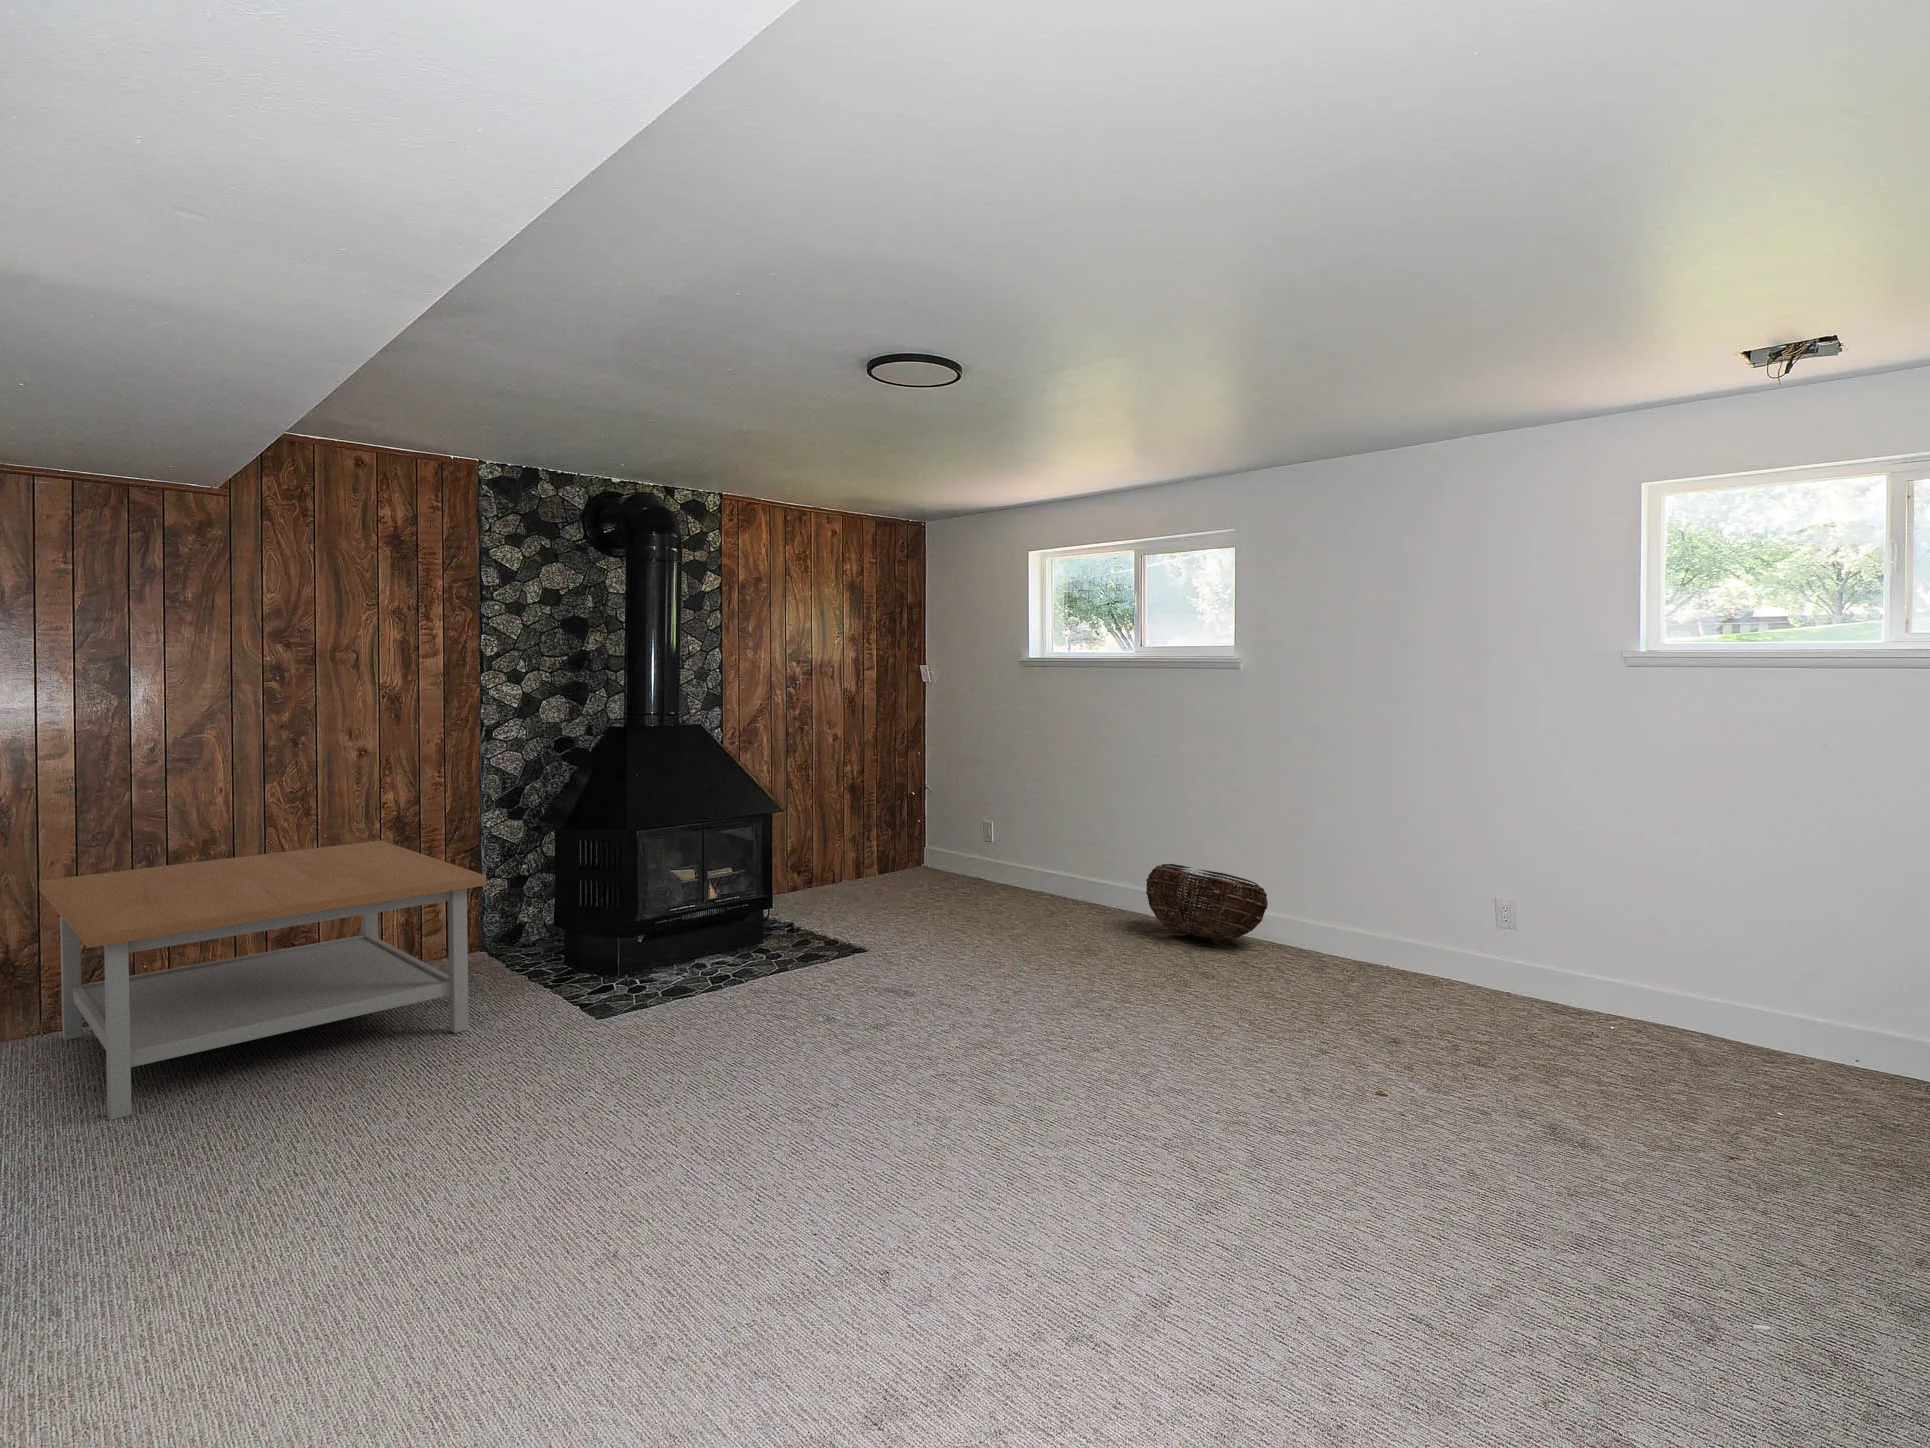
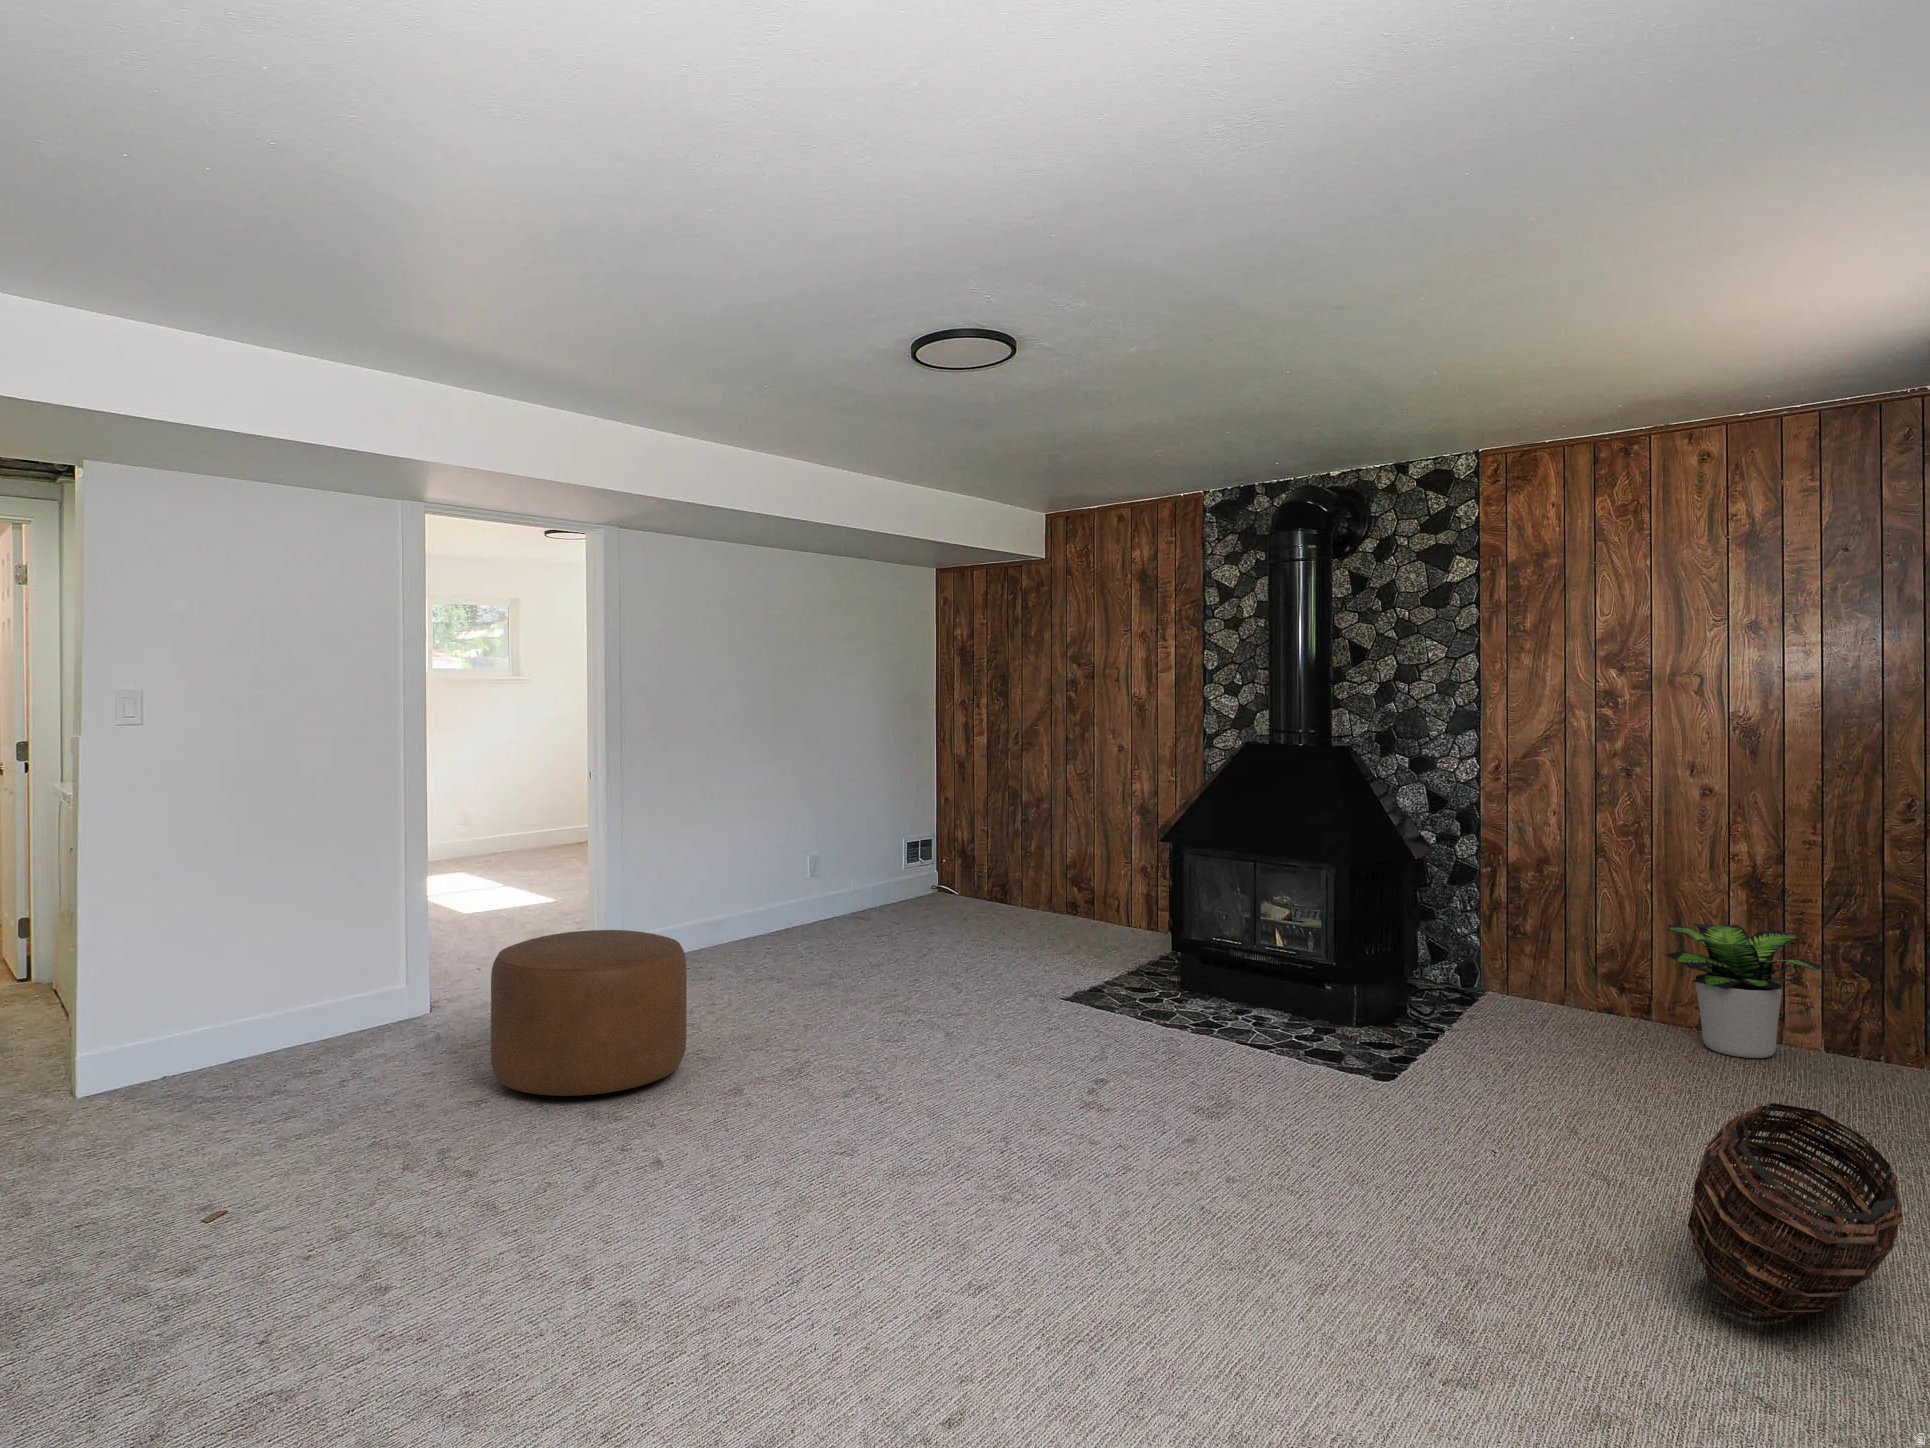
potted plant: none [845,814,928,890] -> present [1664,923,1831,1058]
coffee table: present [39,840,486,1120] -> none [830,815,1133,972]
ottoman: none [629,1040,914,1342] -> present [491,930,687,1096]

